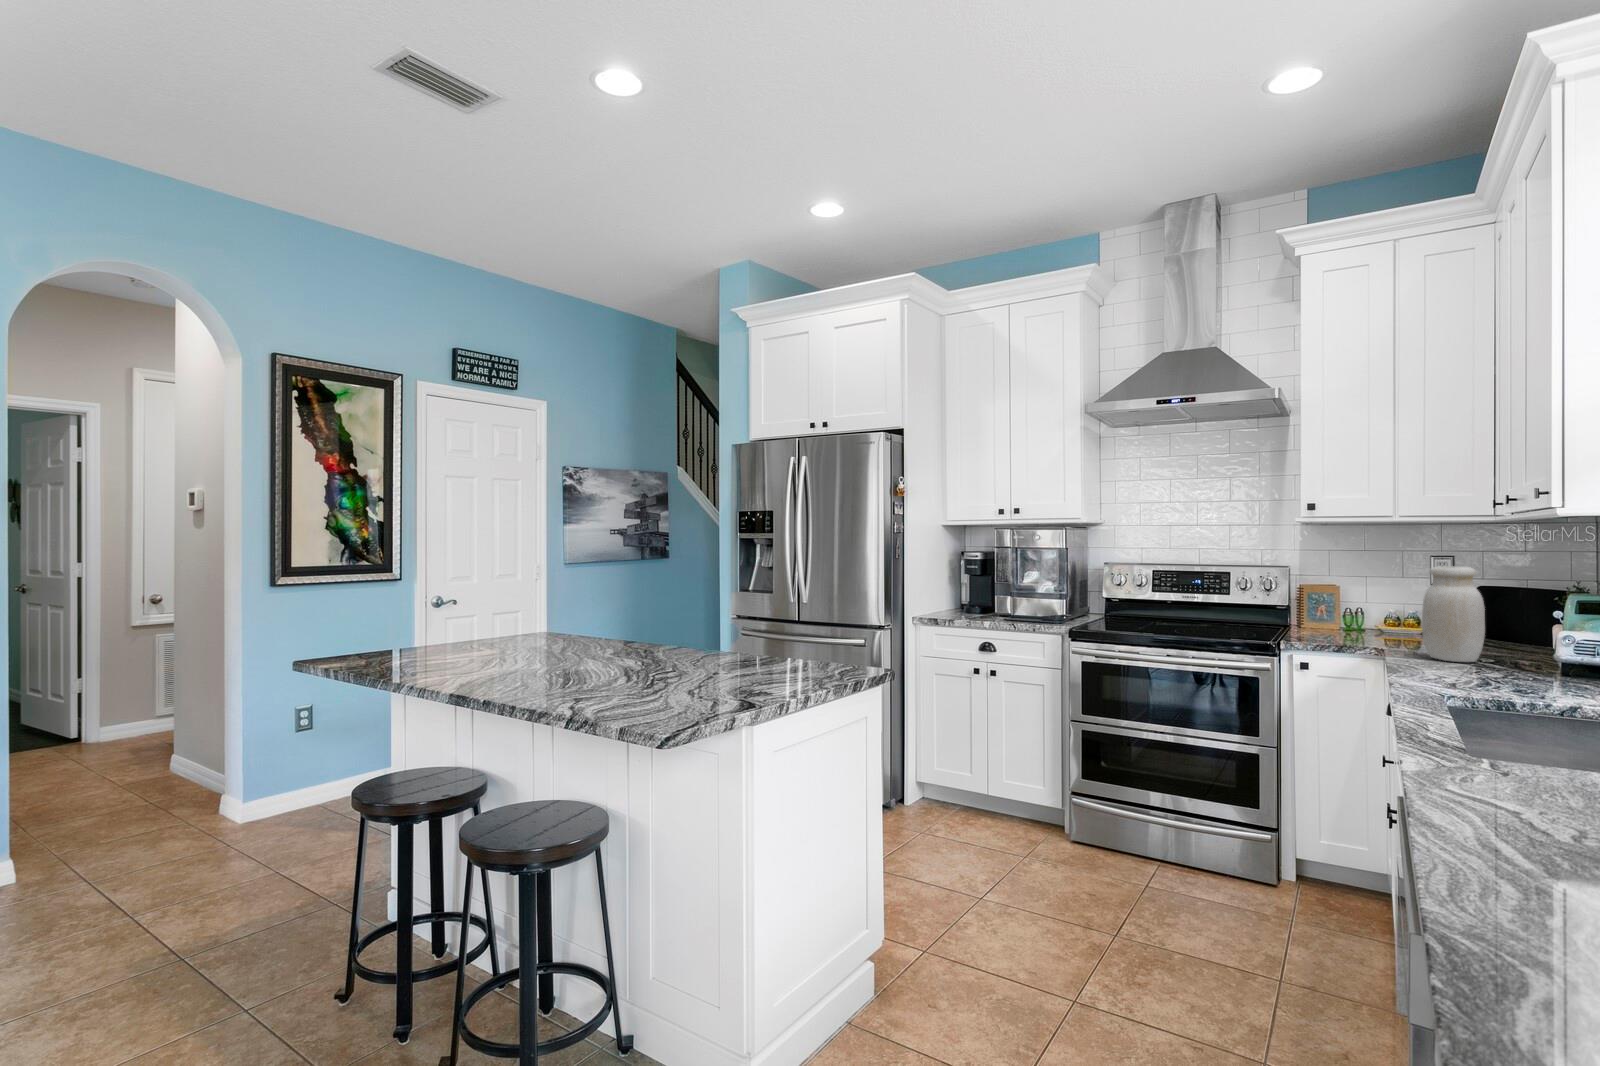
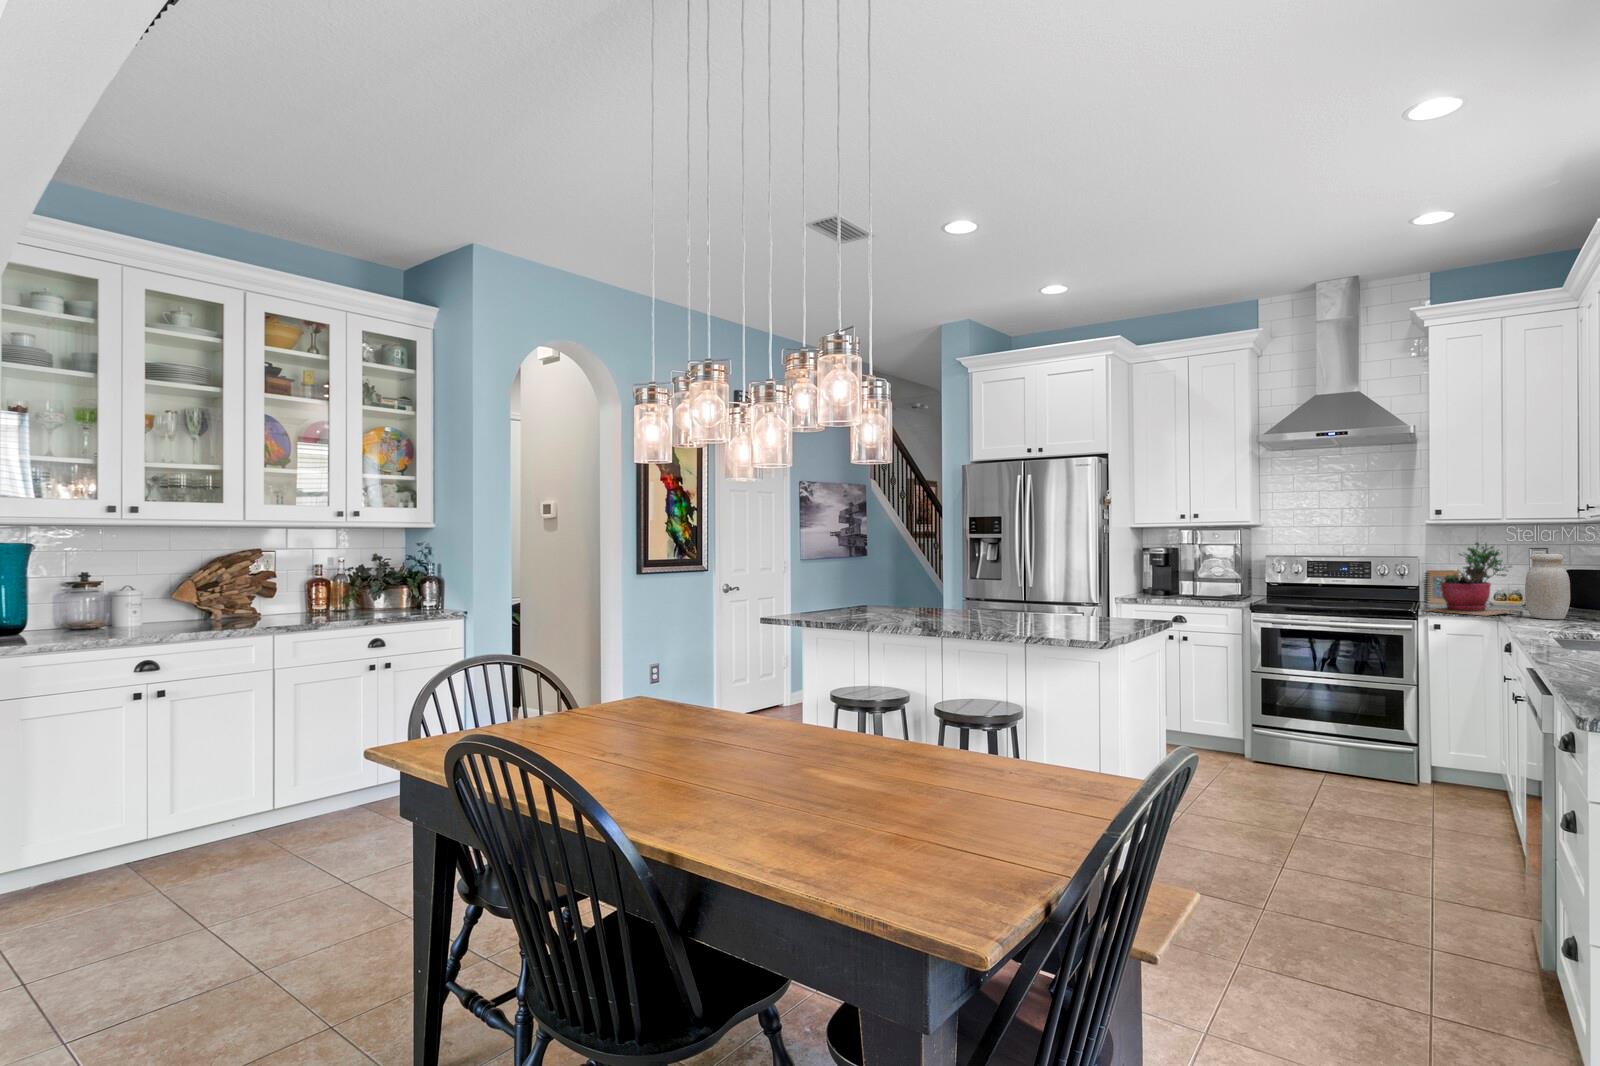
succulent plant: none [1286,549,1412,654] -> present [1430,543,1511,616]

